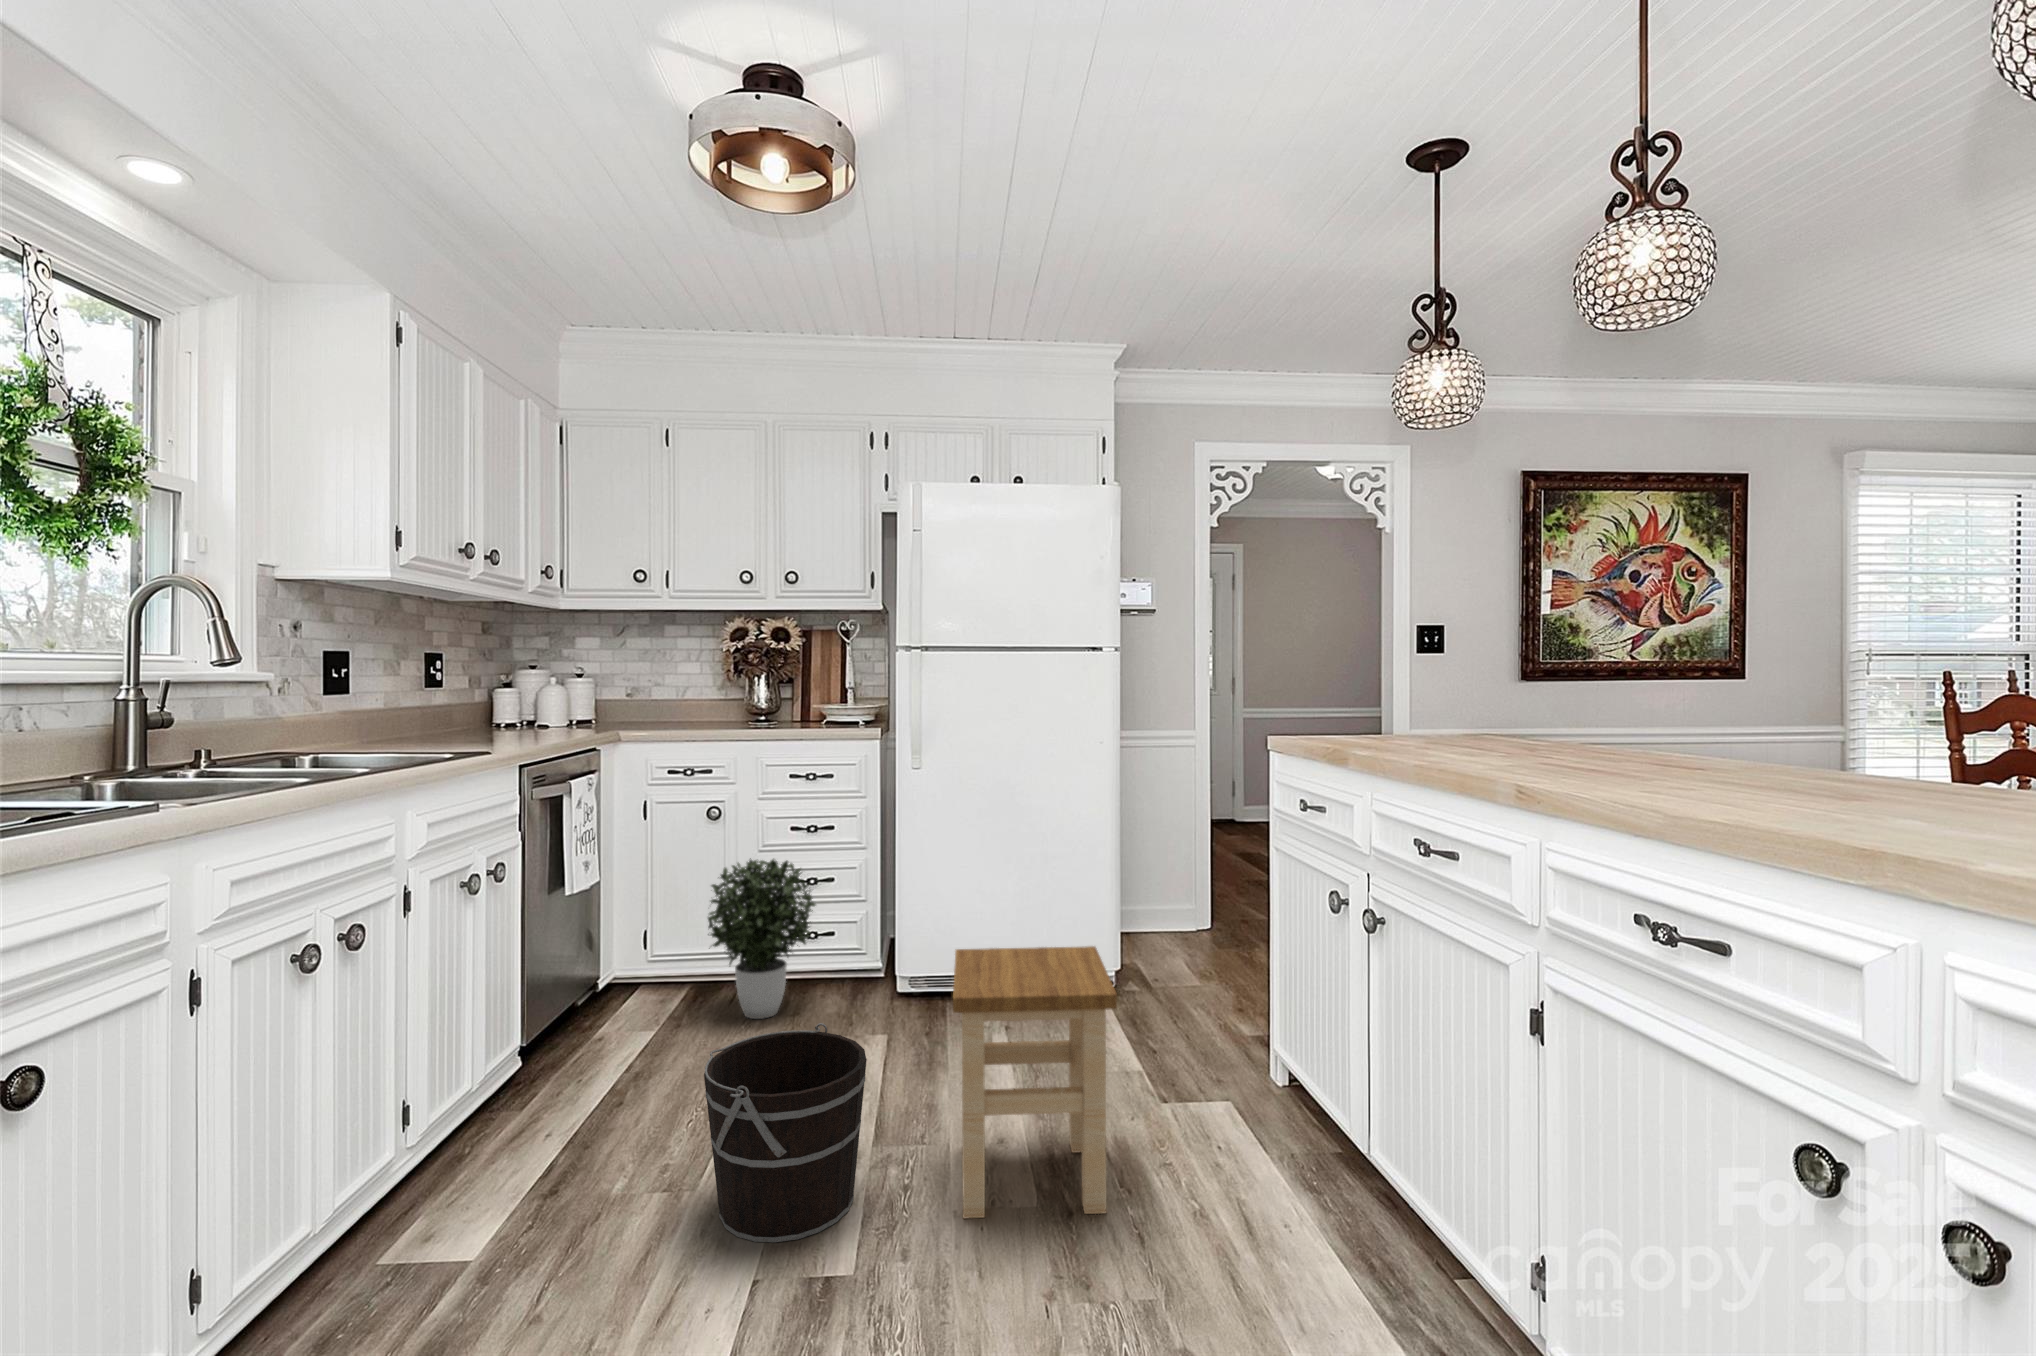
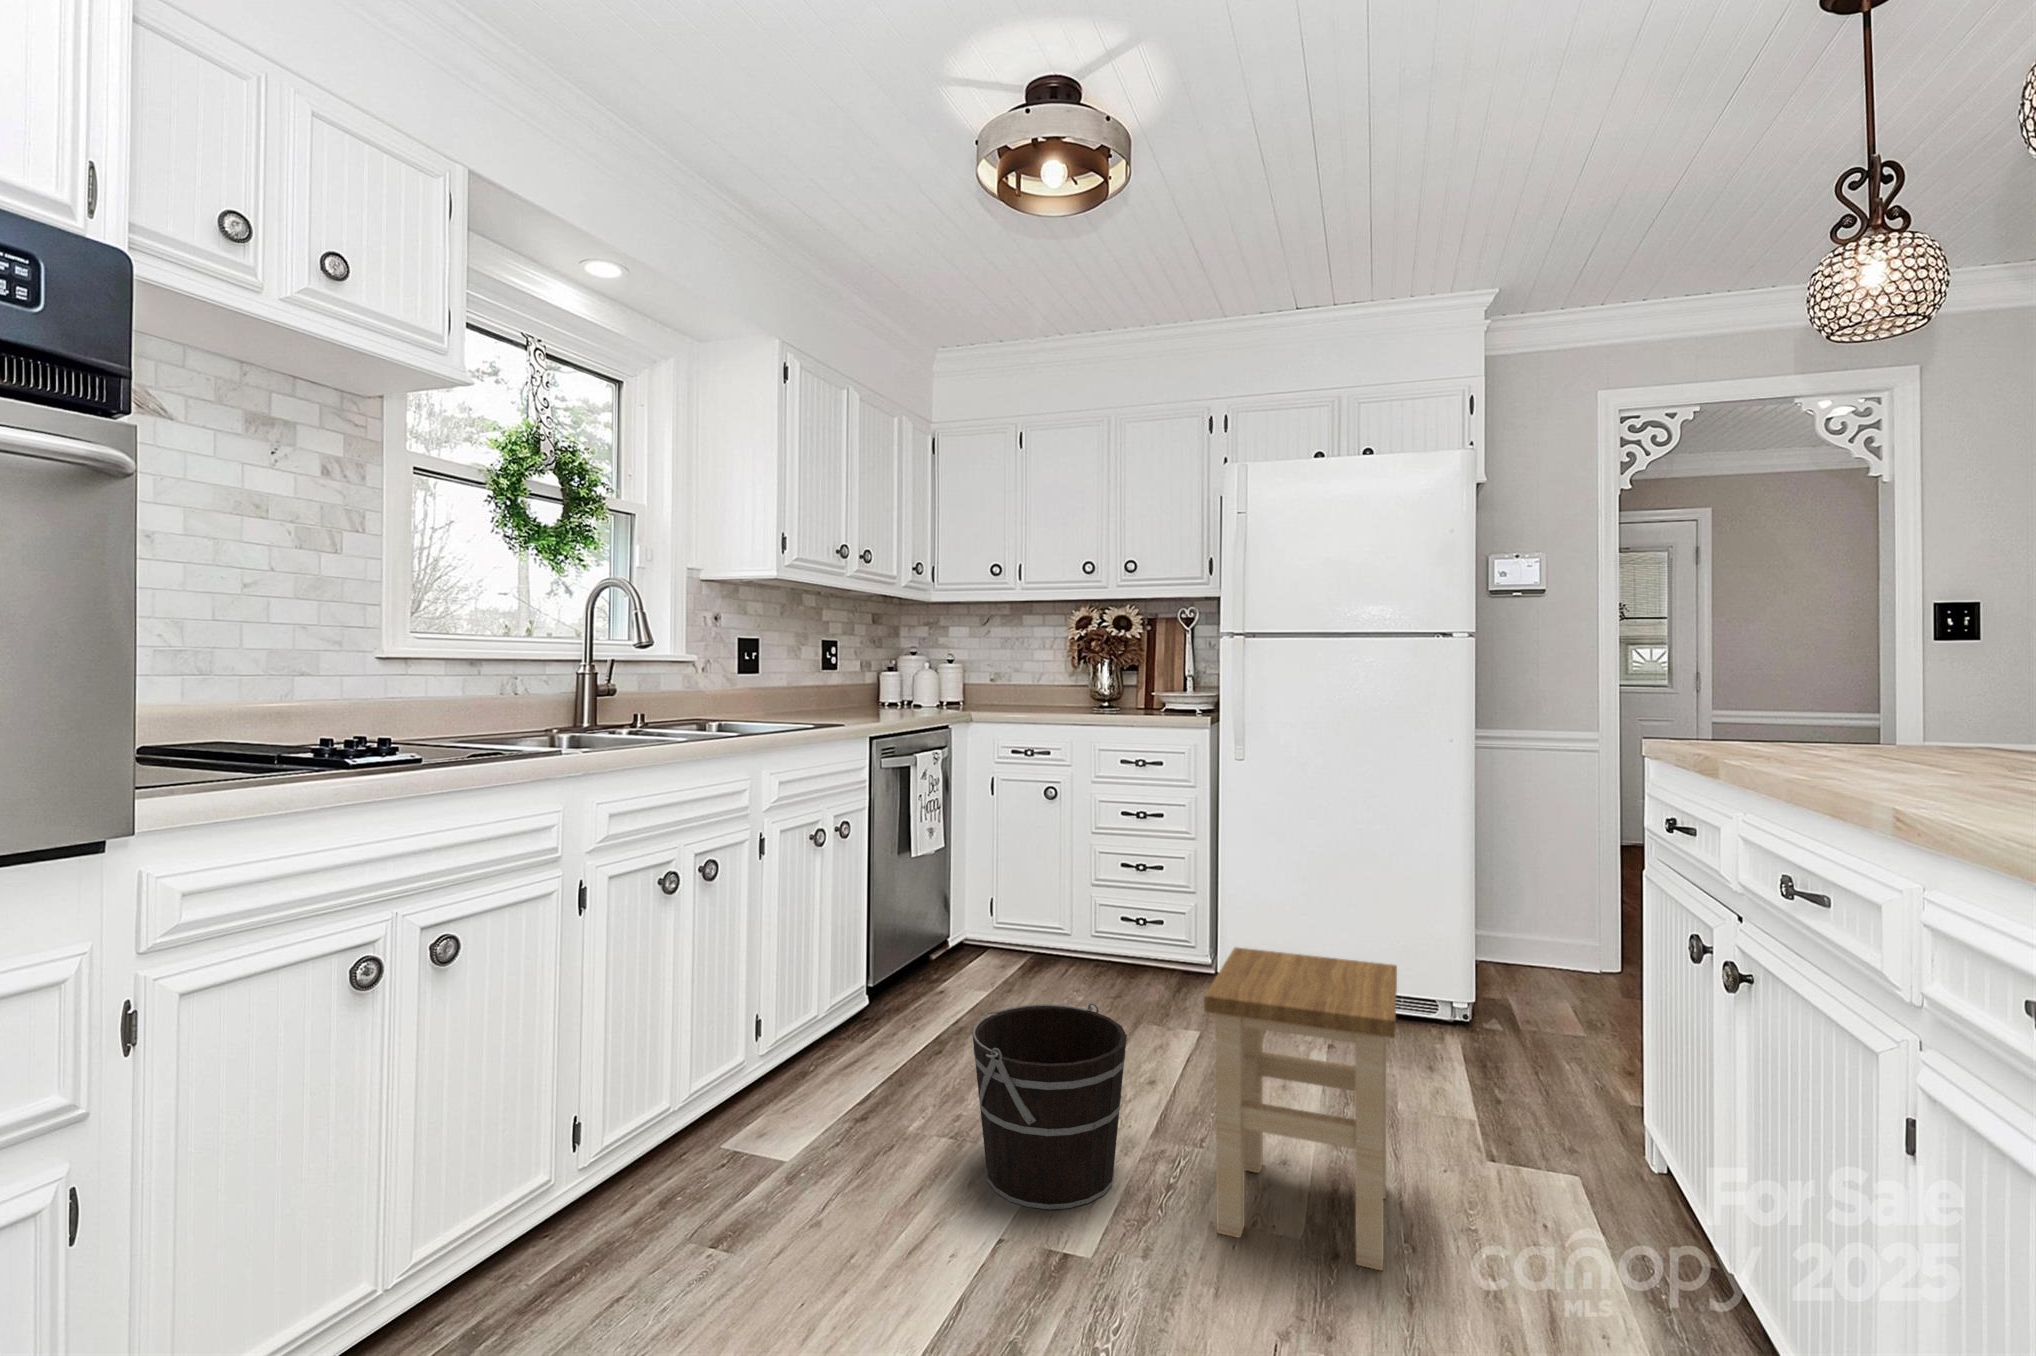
potted plant: present [708,858,816,1019] -> none [1032,837,1138,994]

